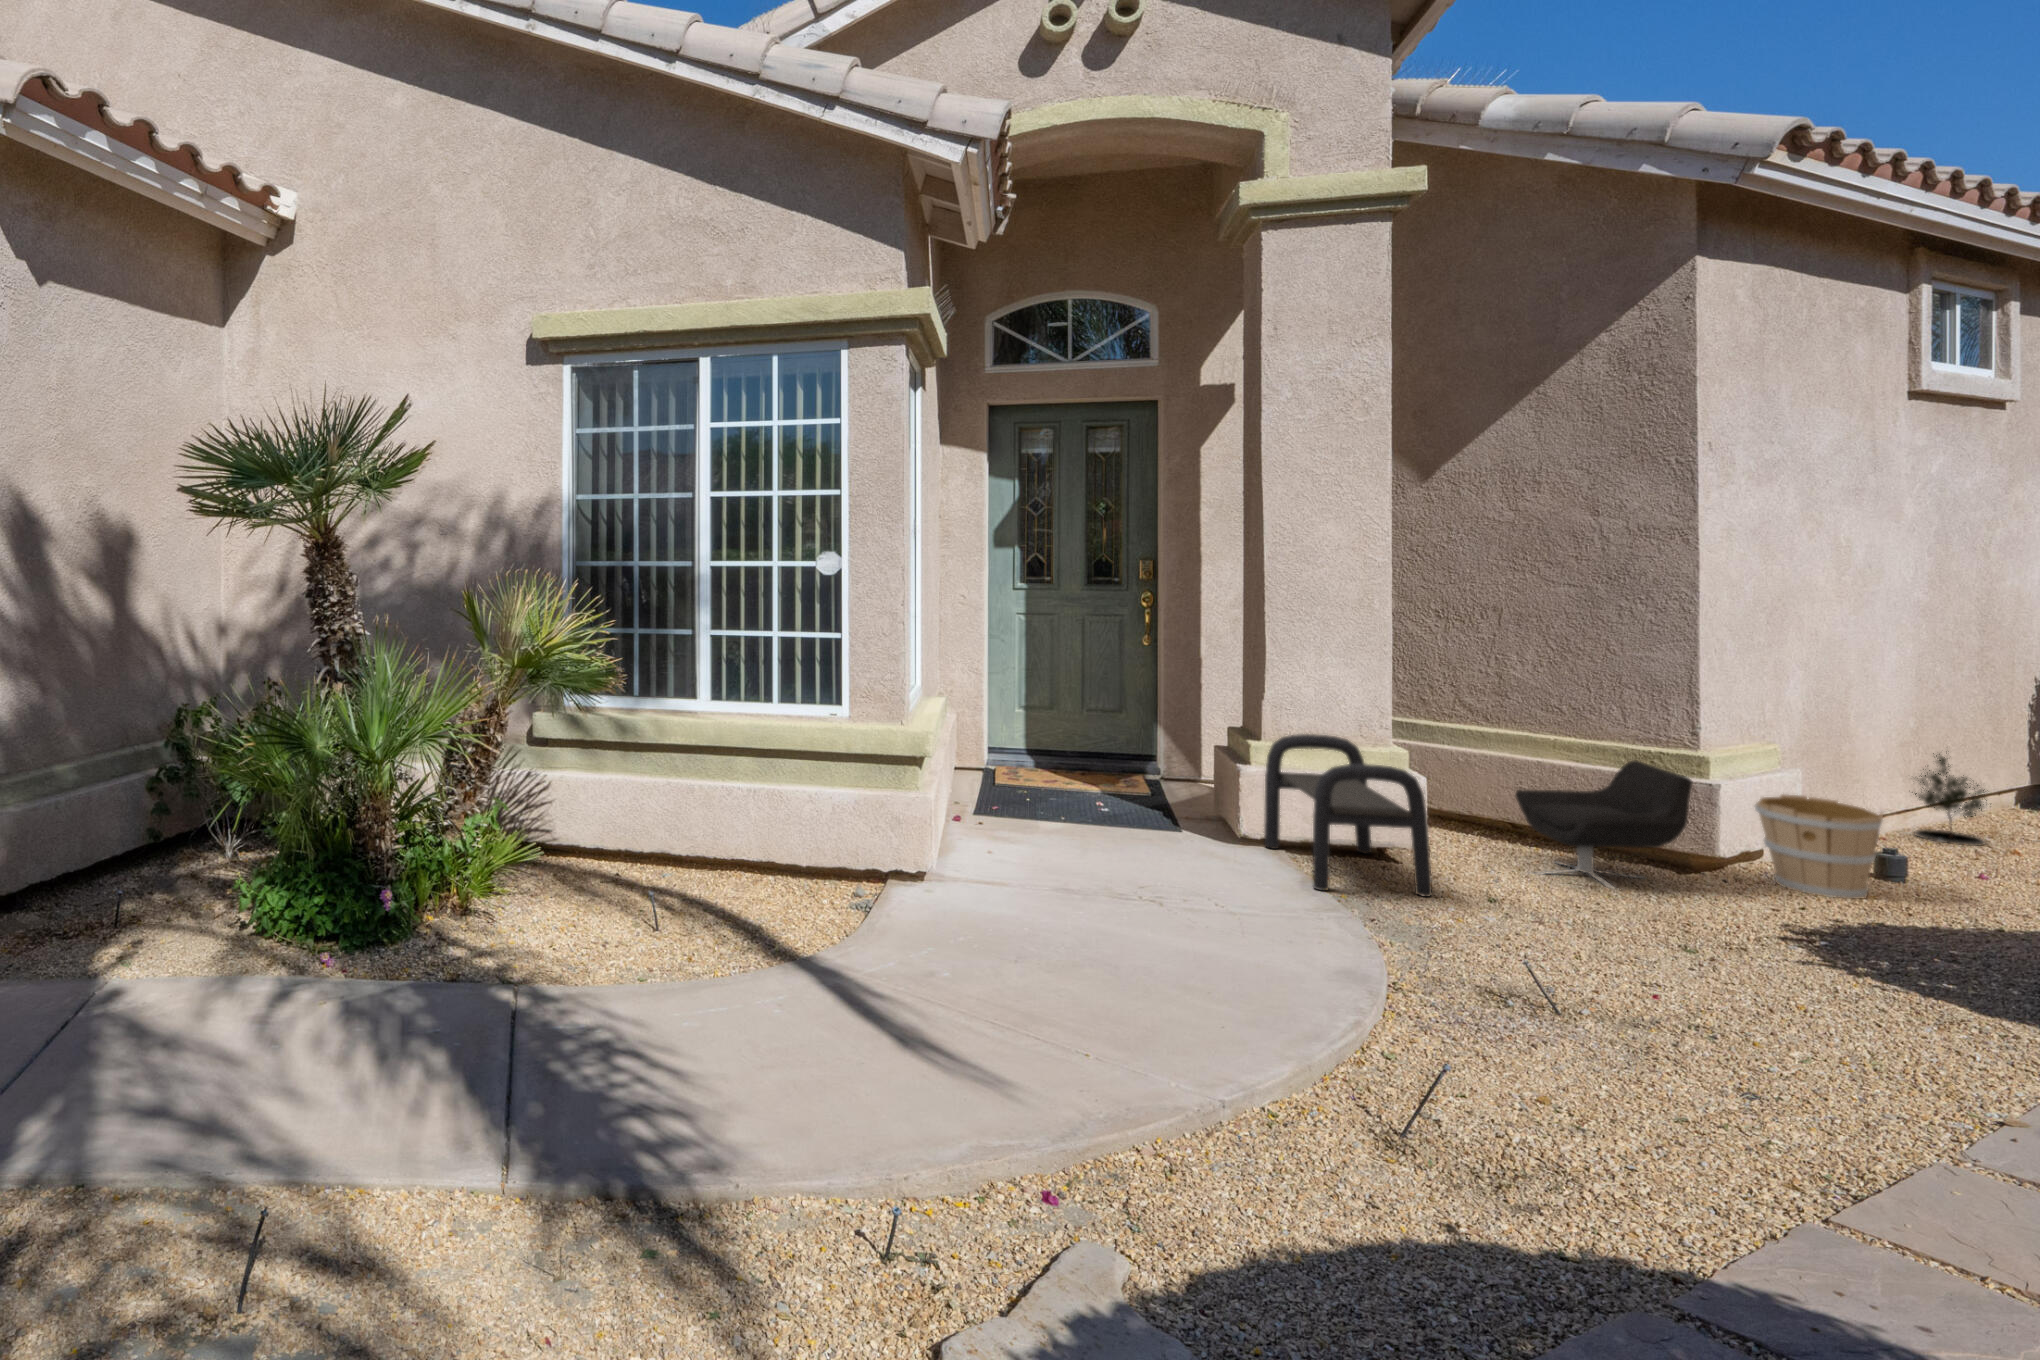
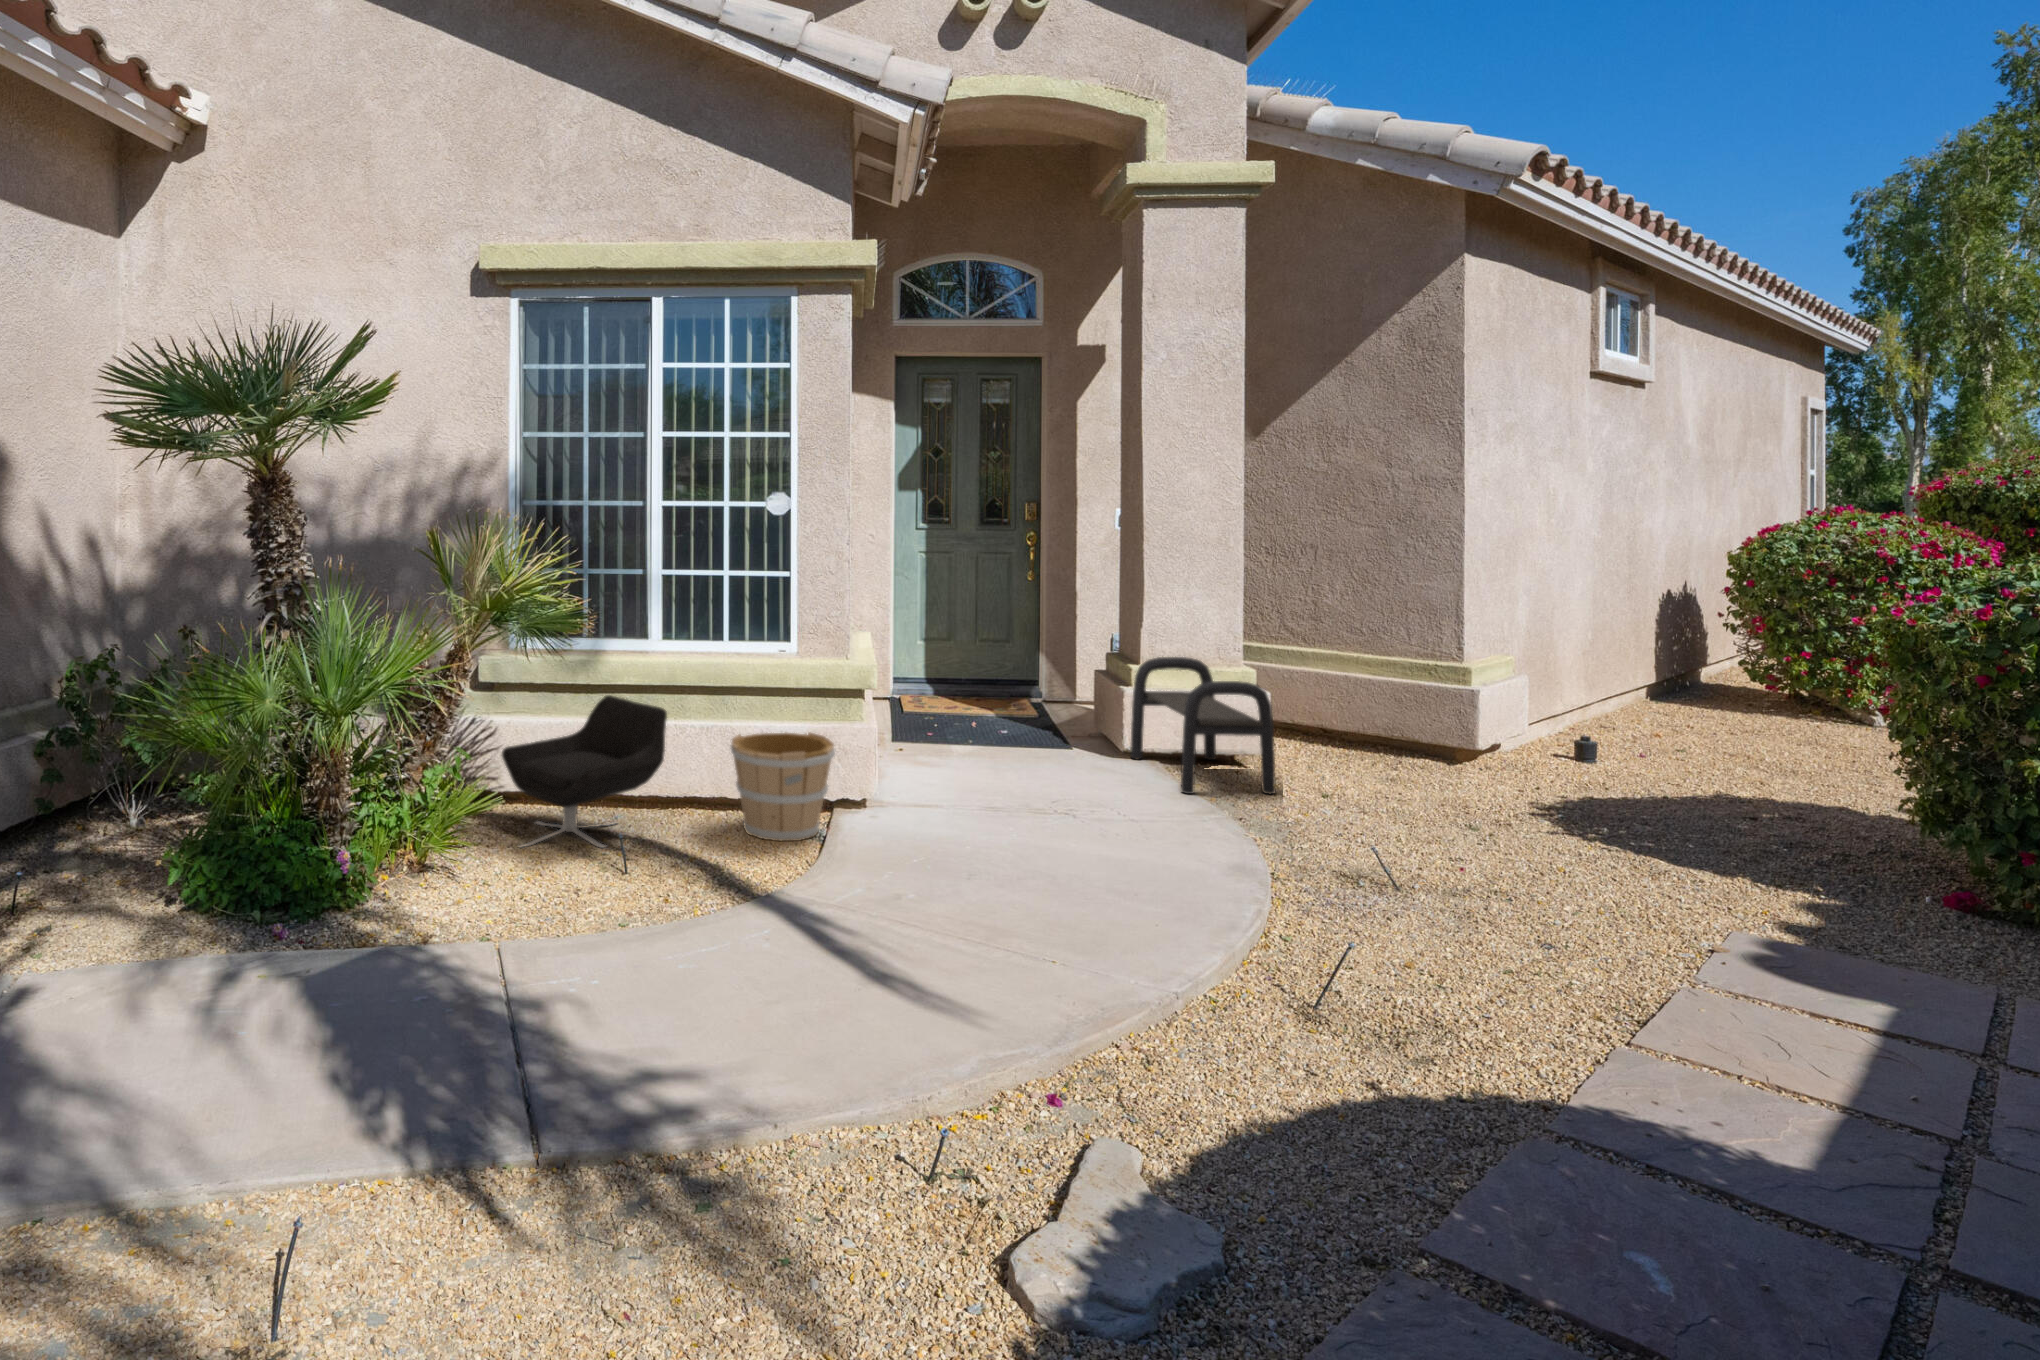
potted tree: present [1912,751,1991,846] -> none [1583,653,1644,731]
lounge chair: present [1515,760,1692,888] -> present [502,695,667,848]
wooden bucket: present [1754,795,1883,899] -> present [731,733,836,841]

